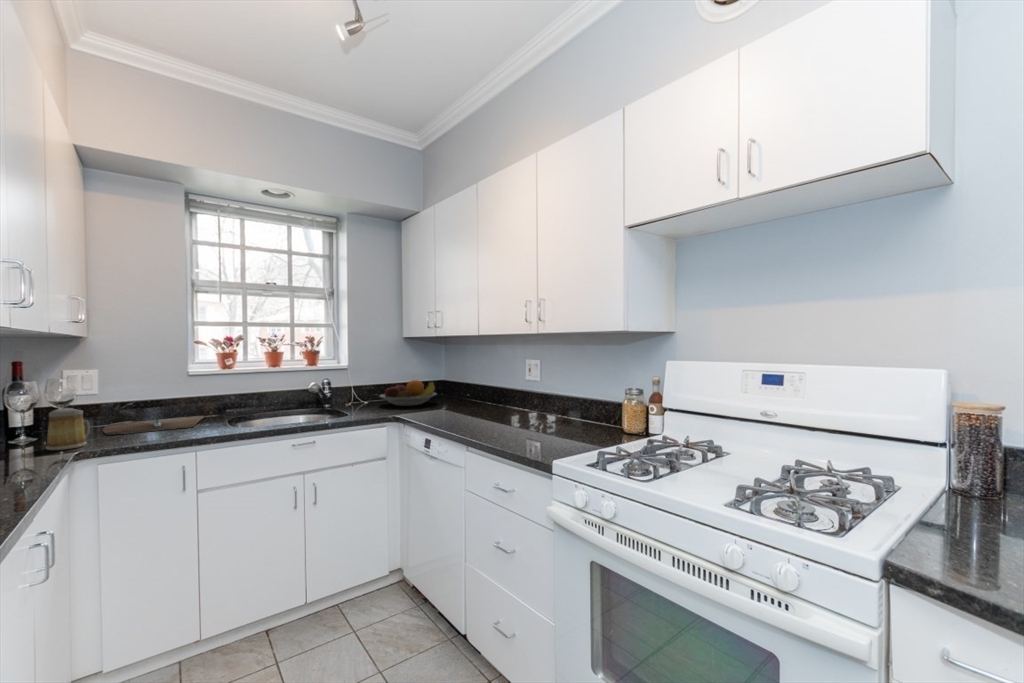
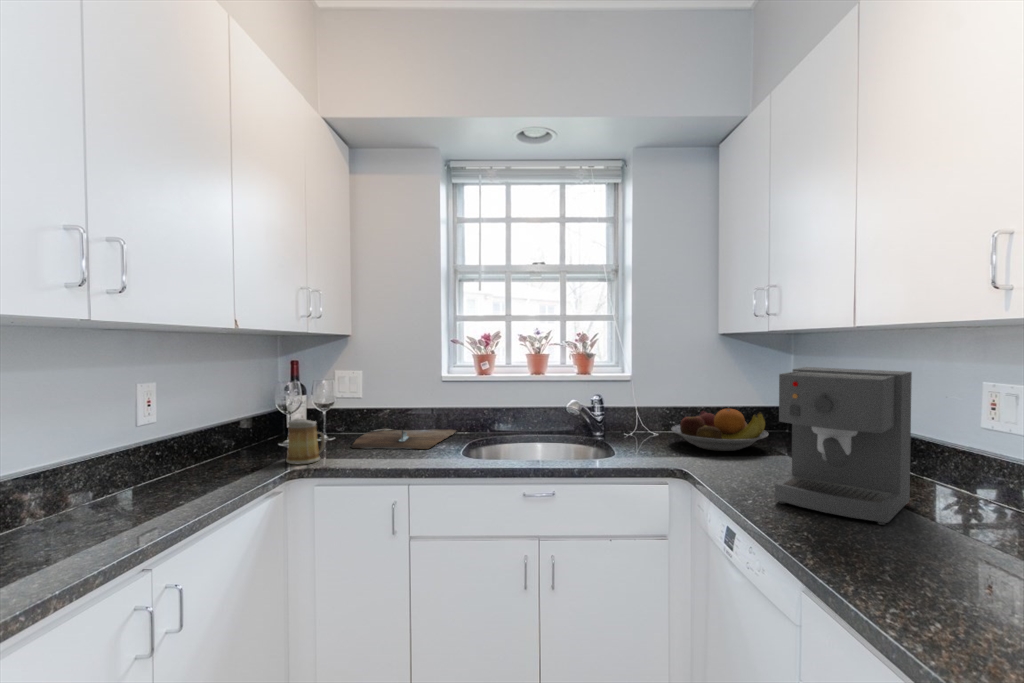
coffee maker: none [453,348,509,420] -> present [775,367,912,525]

